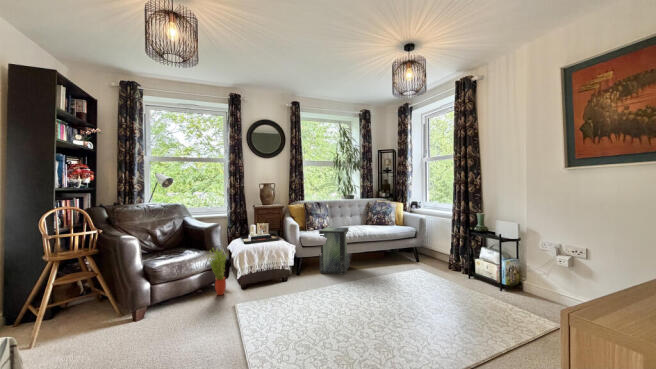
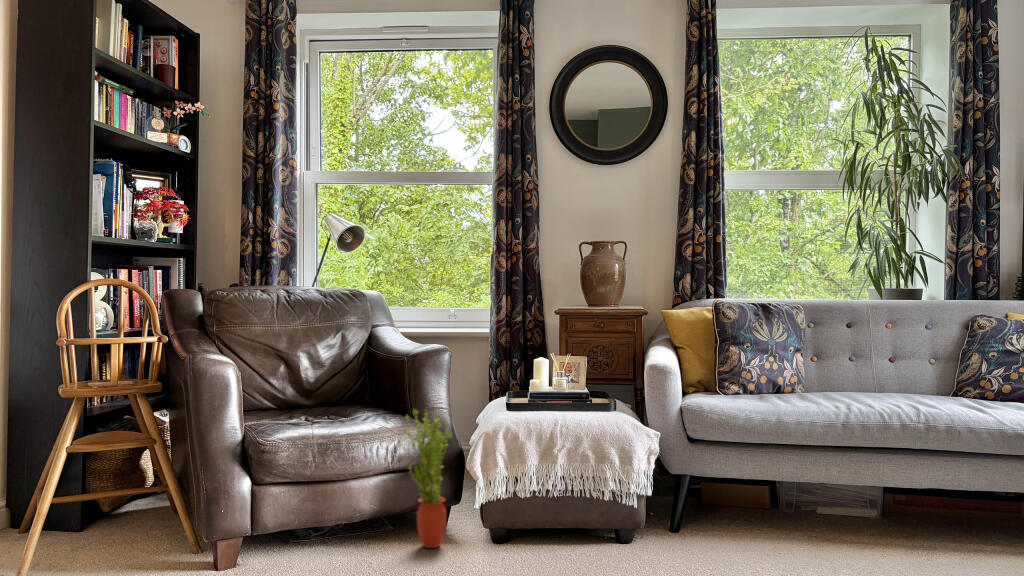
storage box: present [319,227,349,275] -> none [752,386,874,563]

